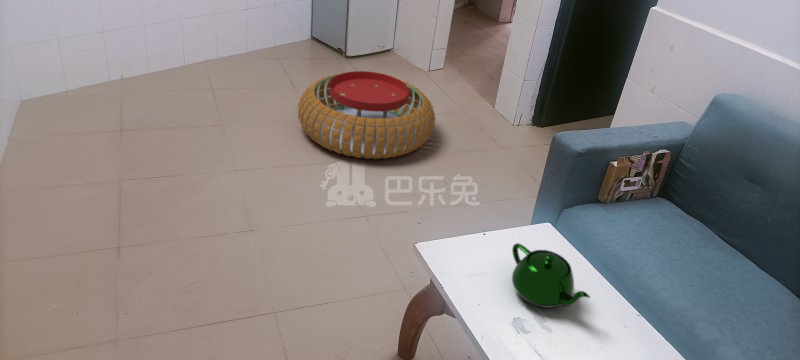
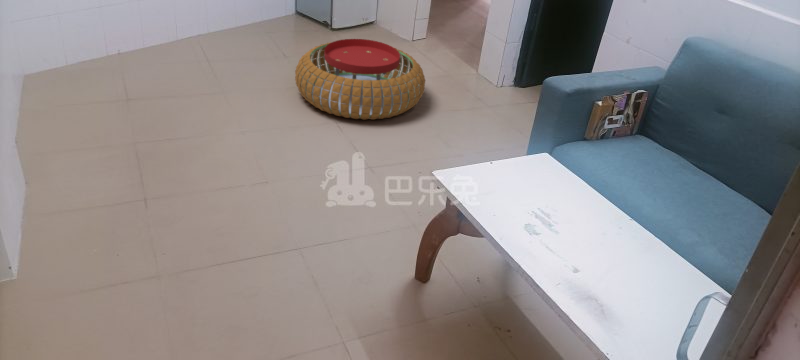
teapot: present [512,243,590,308] -> none [518,168,590,221]

